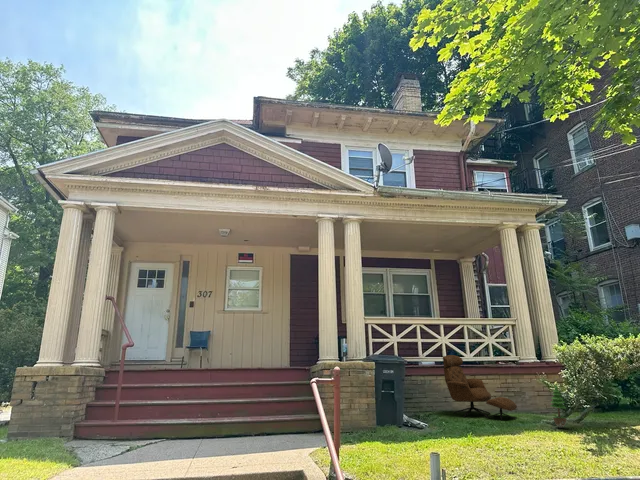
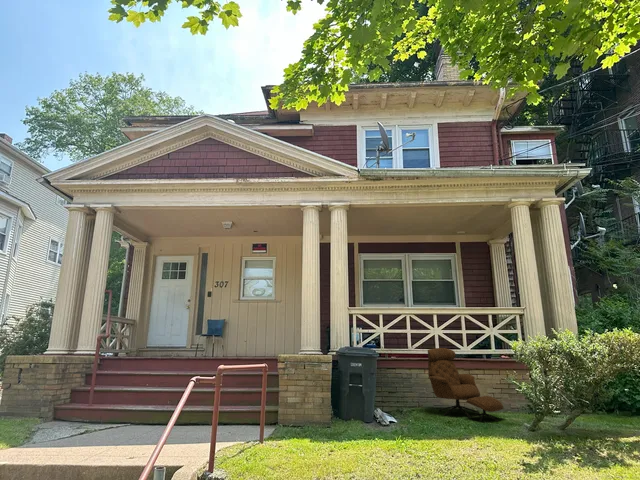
potted tree: present [551,385,566,428] -> none [523,385,542,435]

